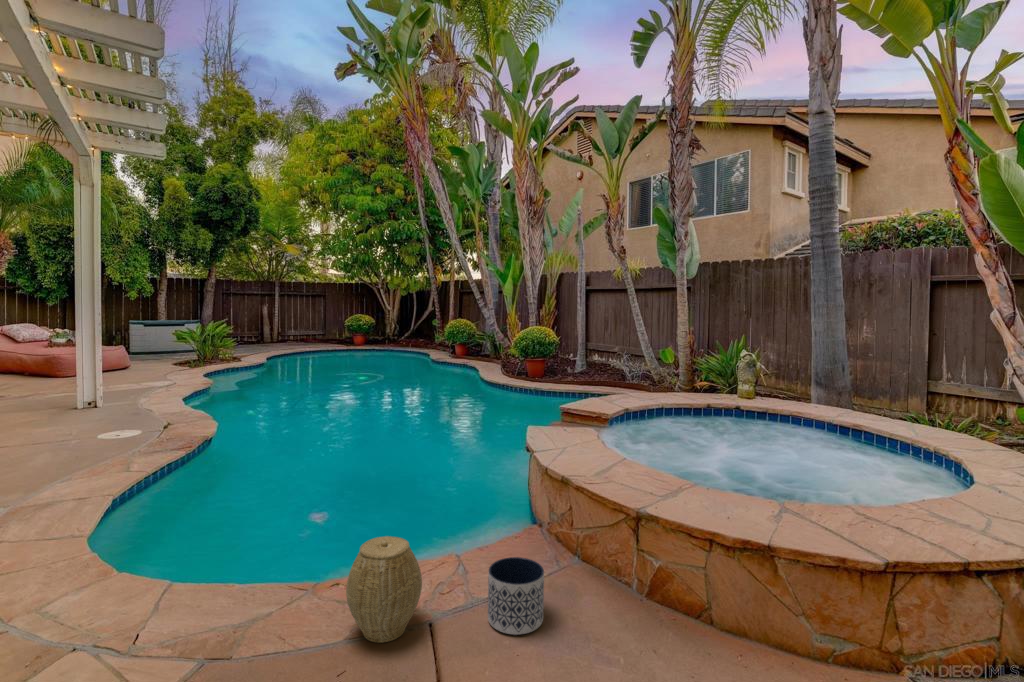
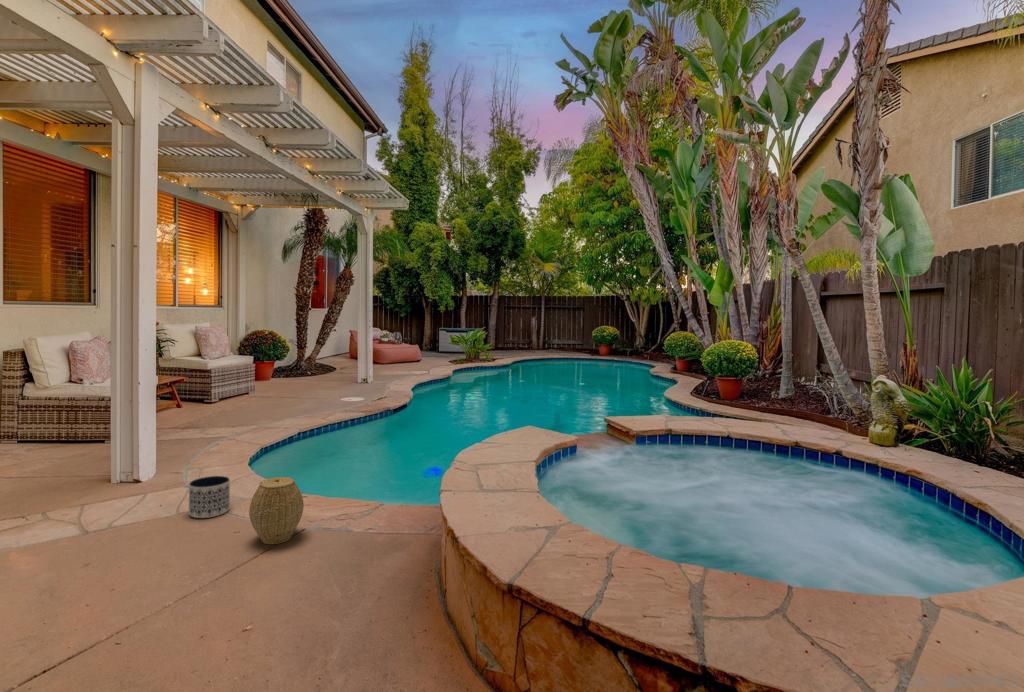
planter: present [488,557,544,635] -> present [189,476,230,518]

